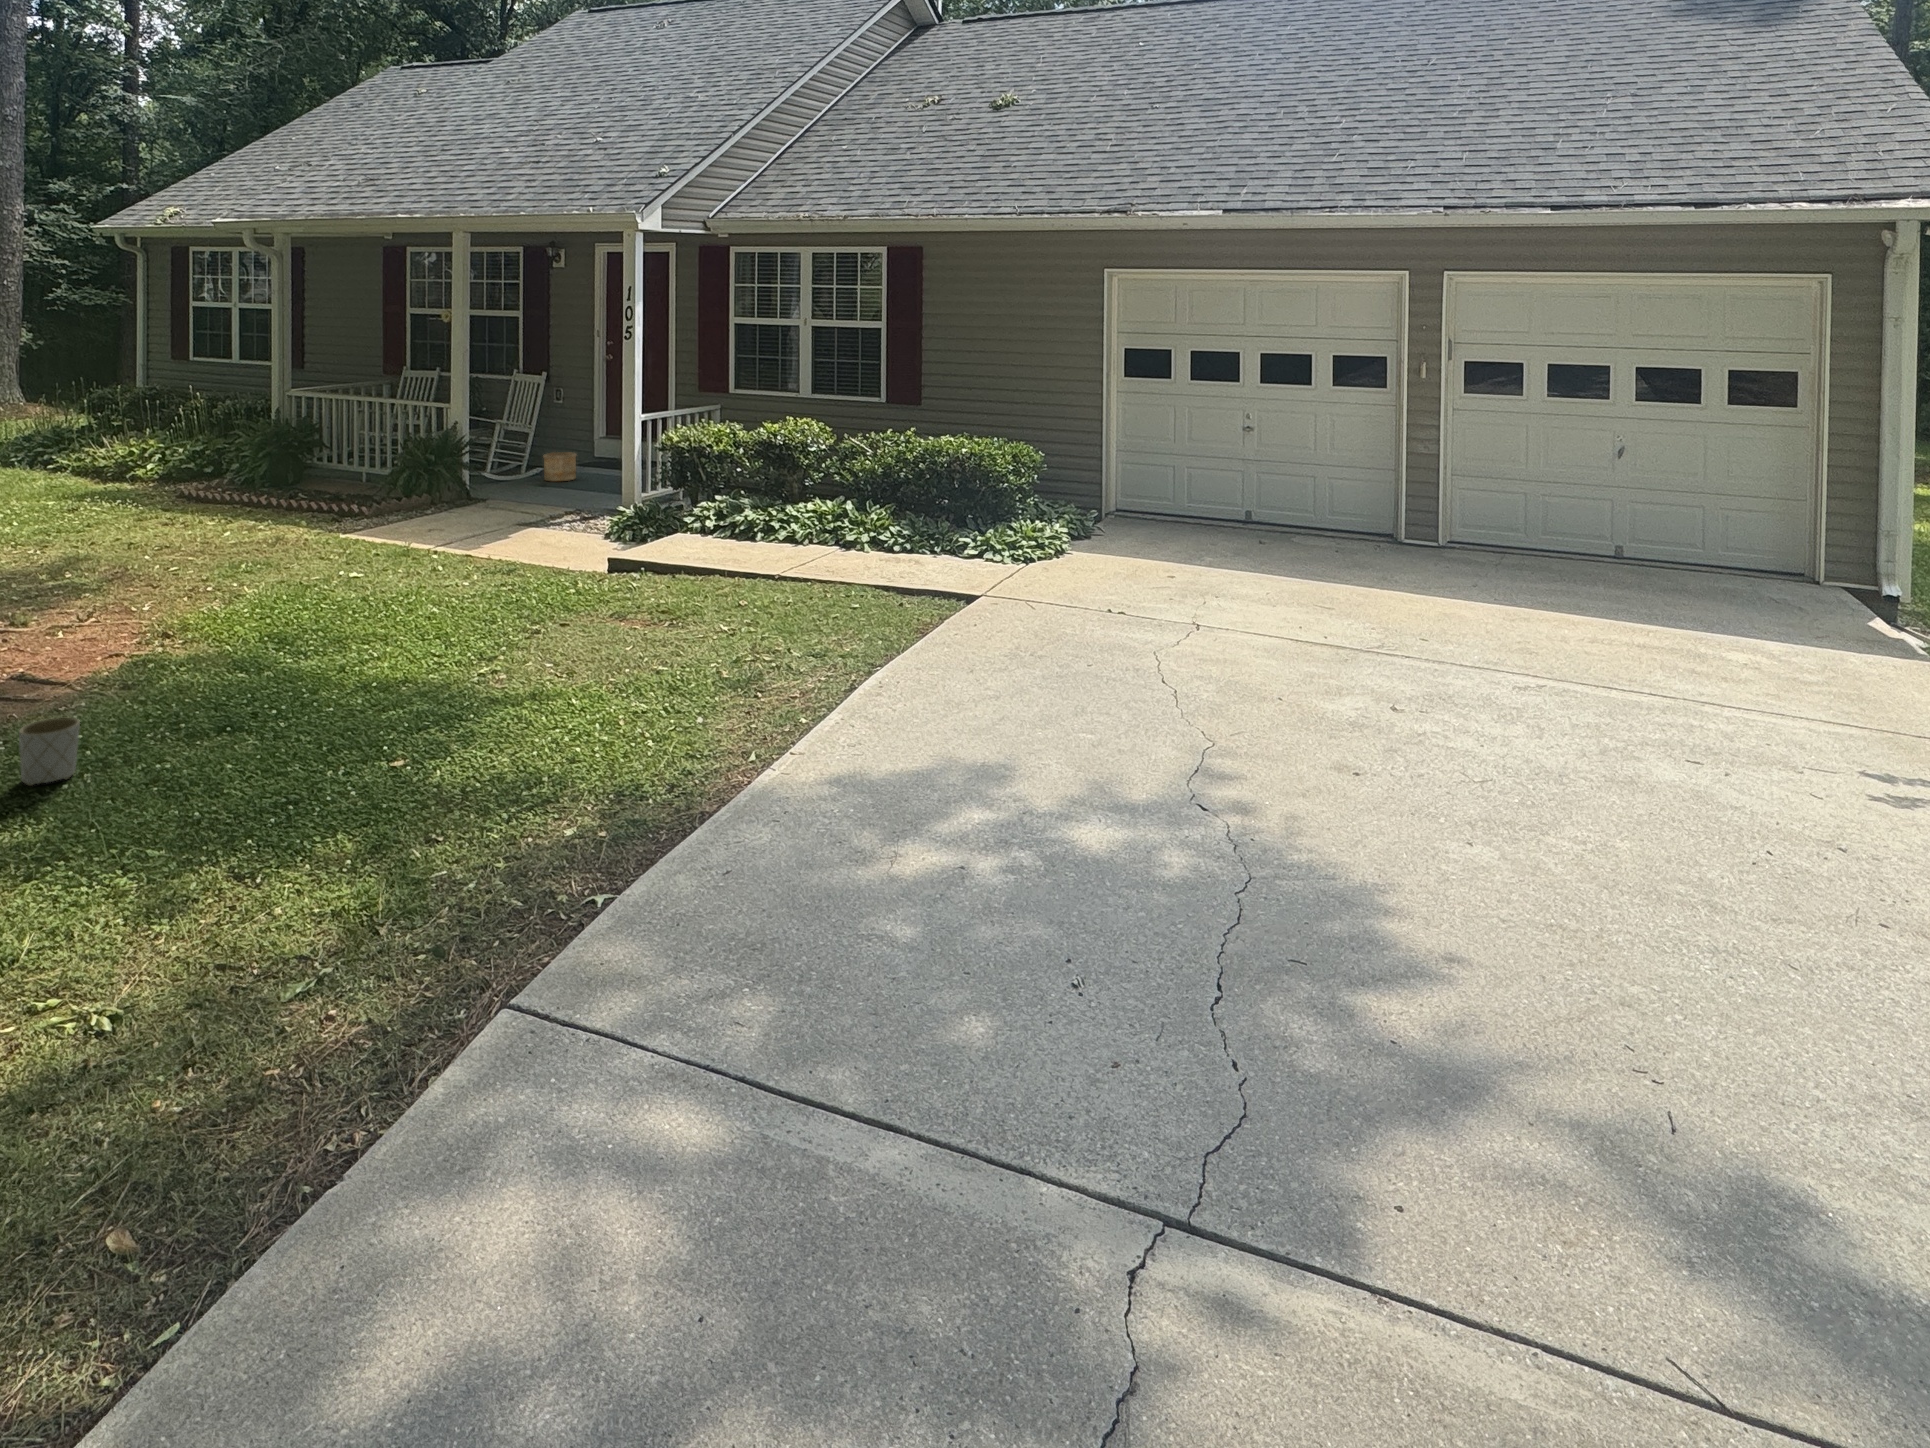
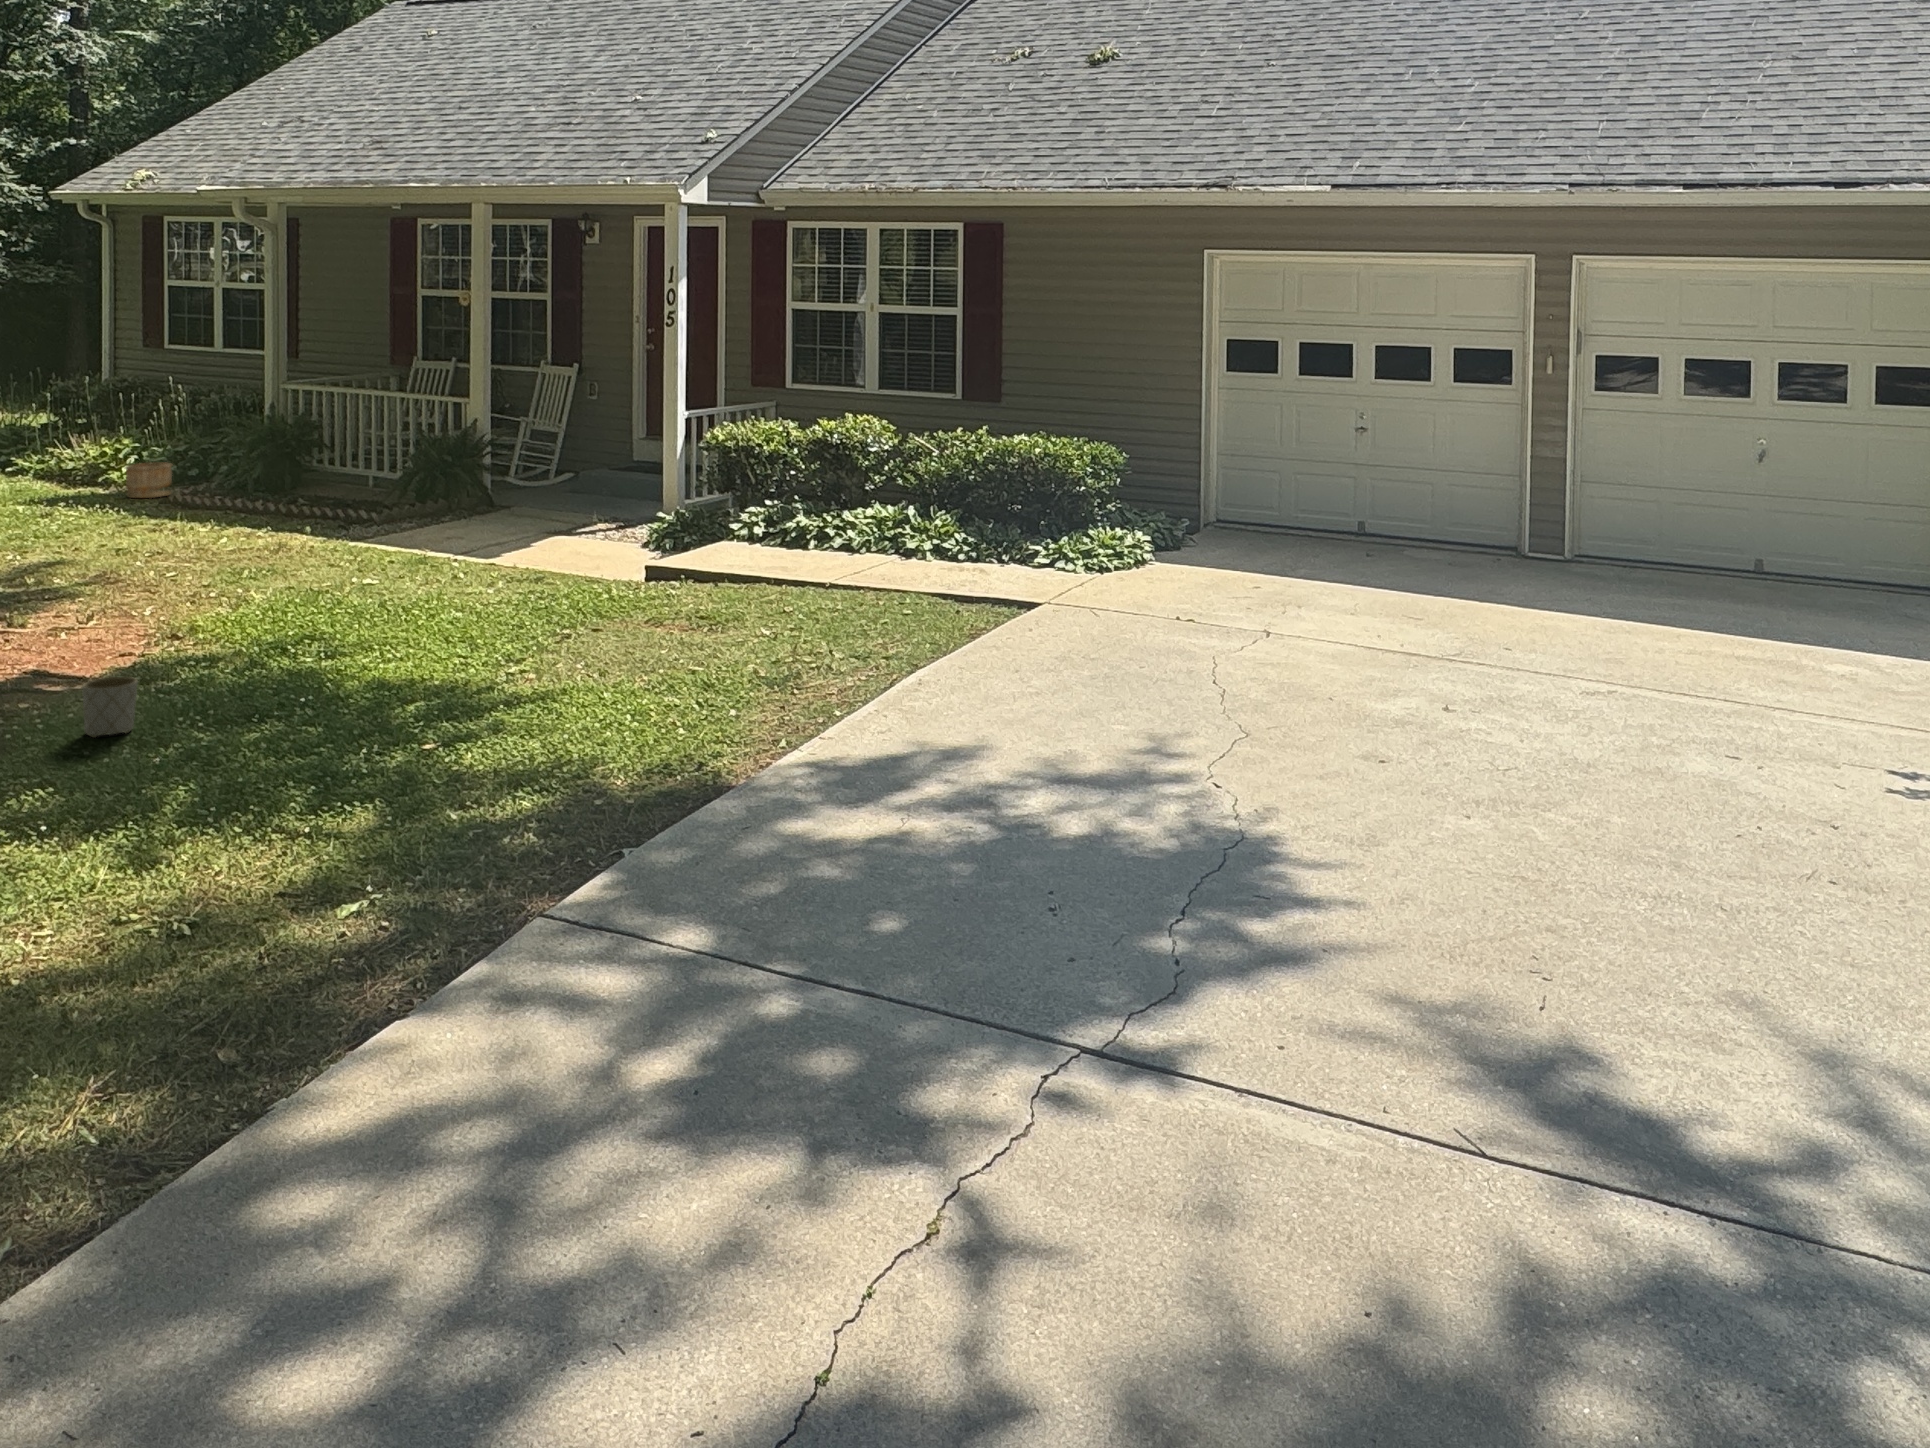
wooden bucket: present [543,452,576,481] -> present [125,462,172,498]

